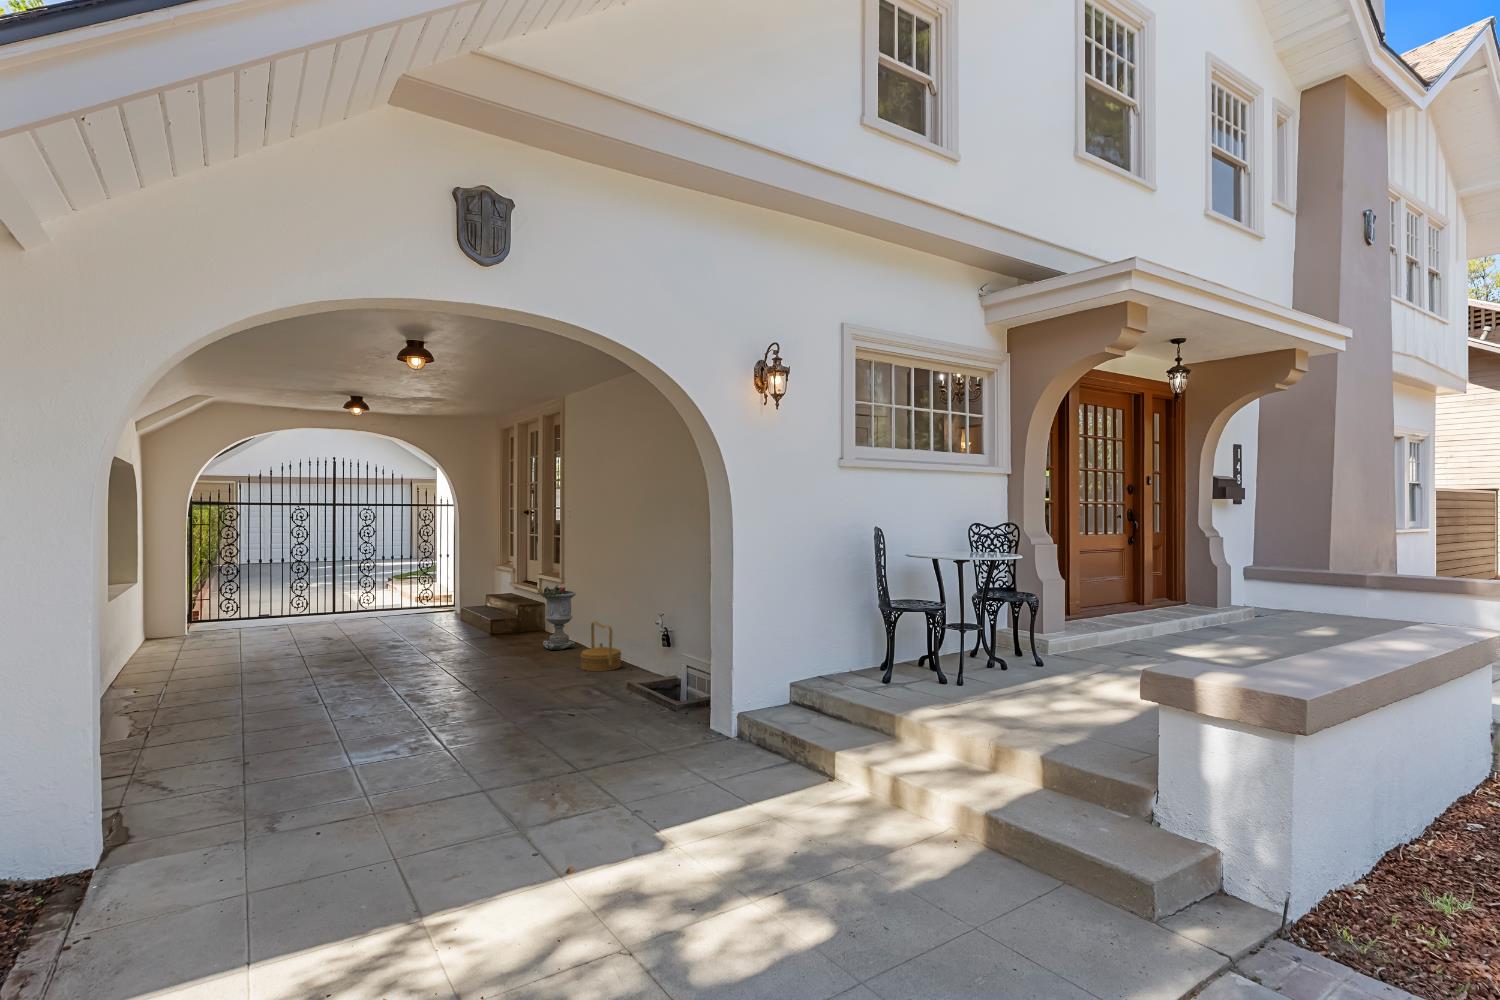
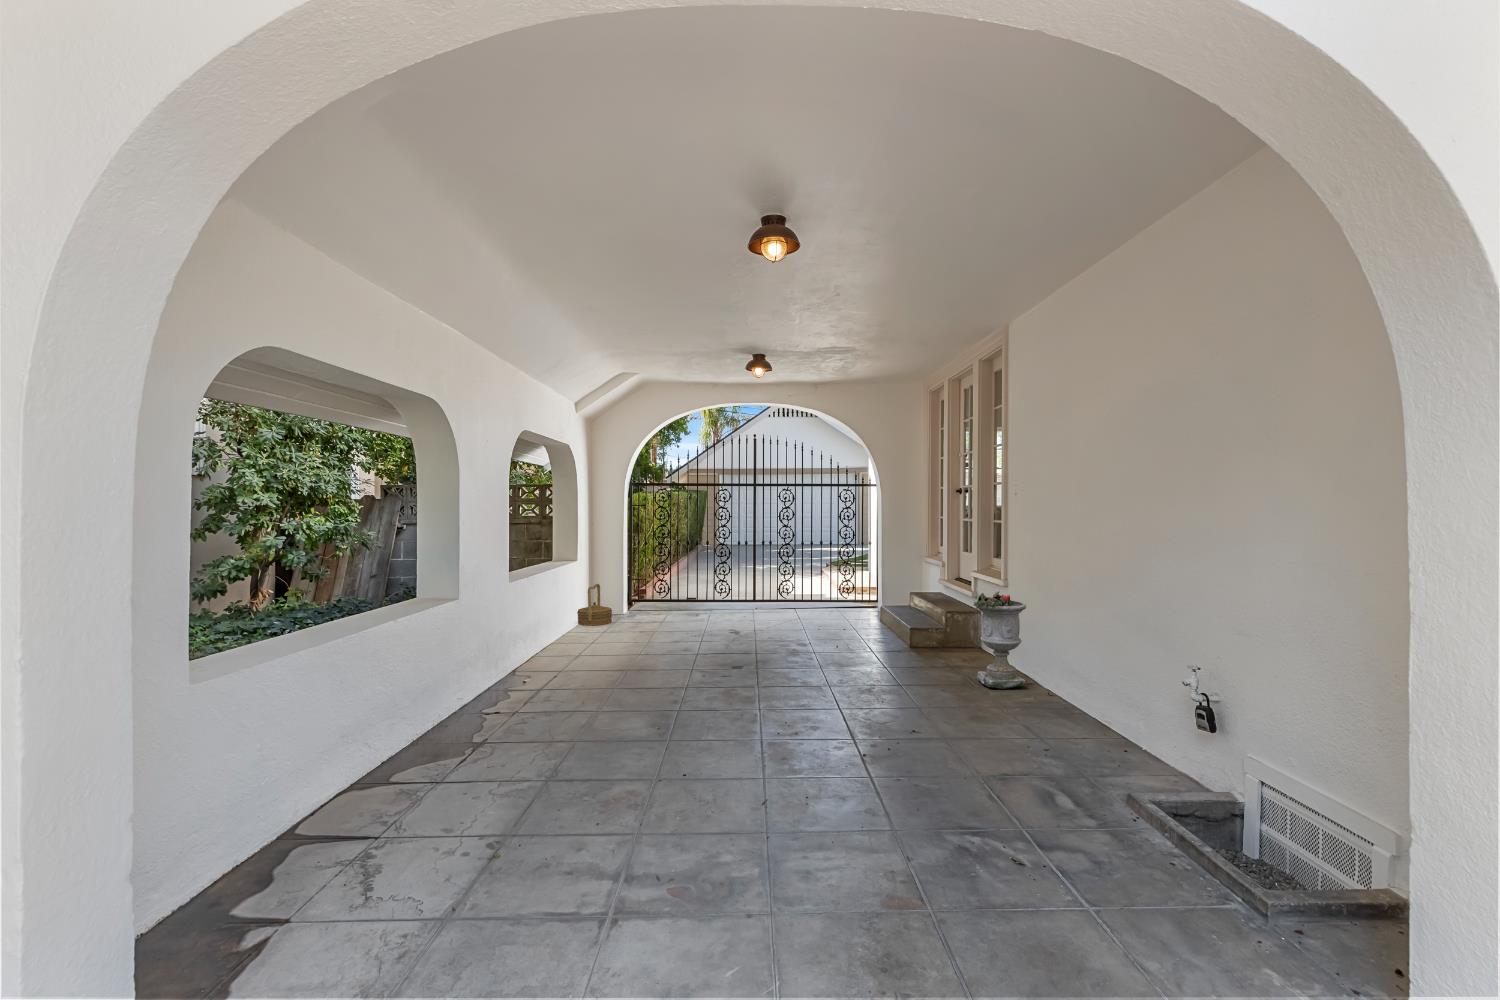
woven basket: present [581,622,621,671] -> present [577,584,612,626]

